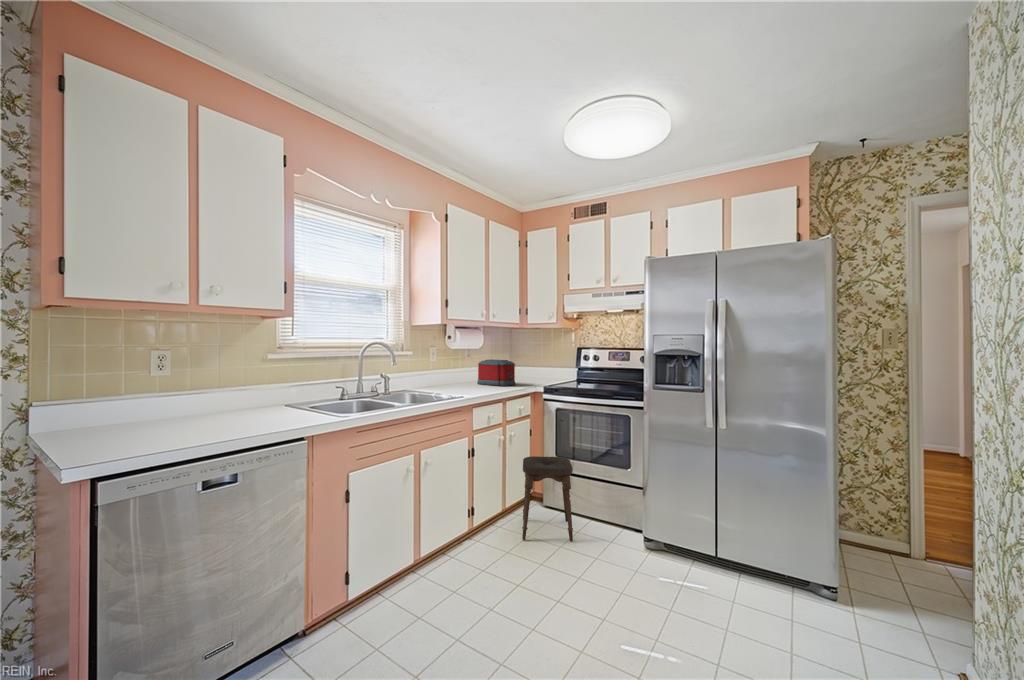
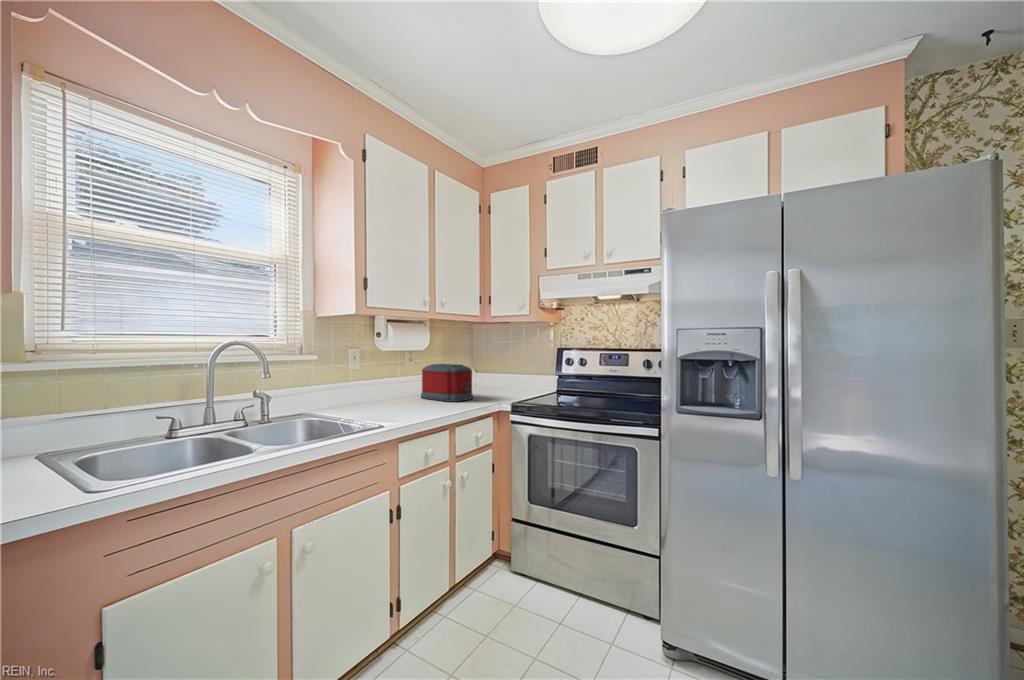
stool: present [522,456,573,541] -> none [474,508,553,648]

